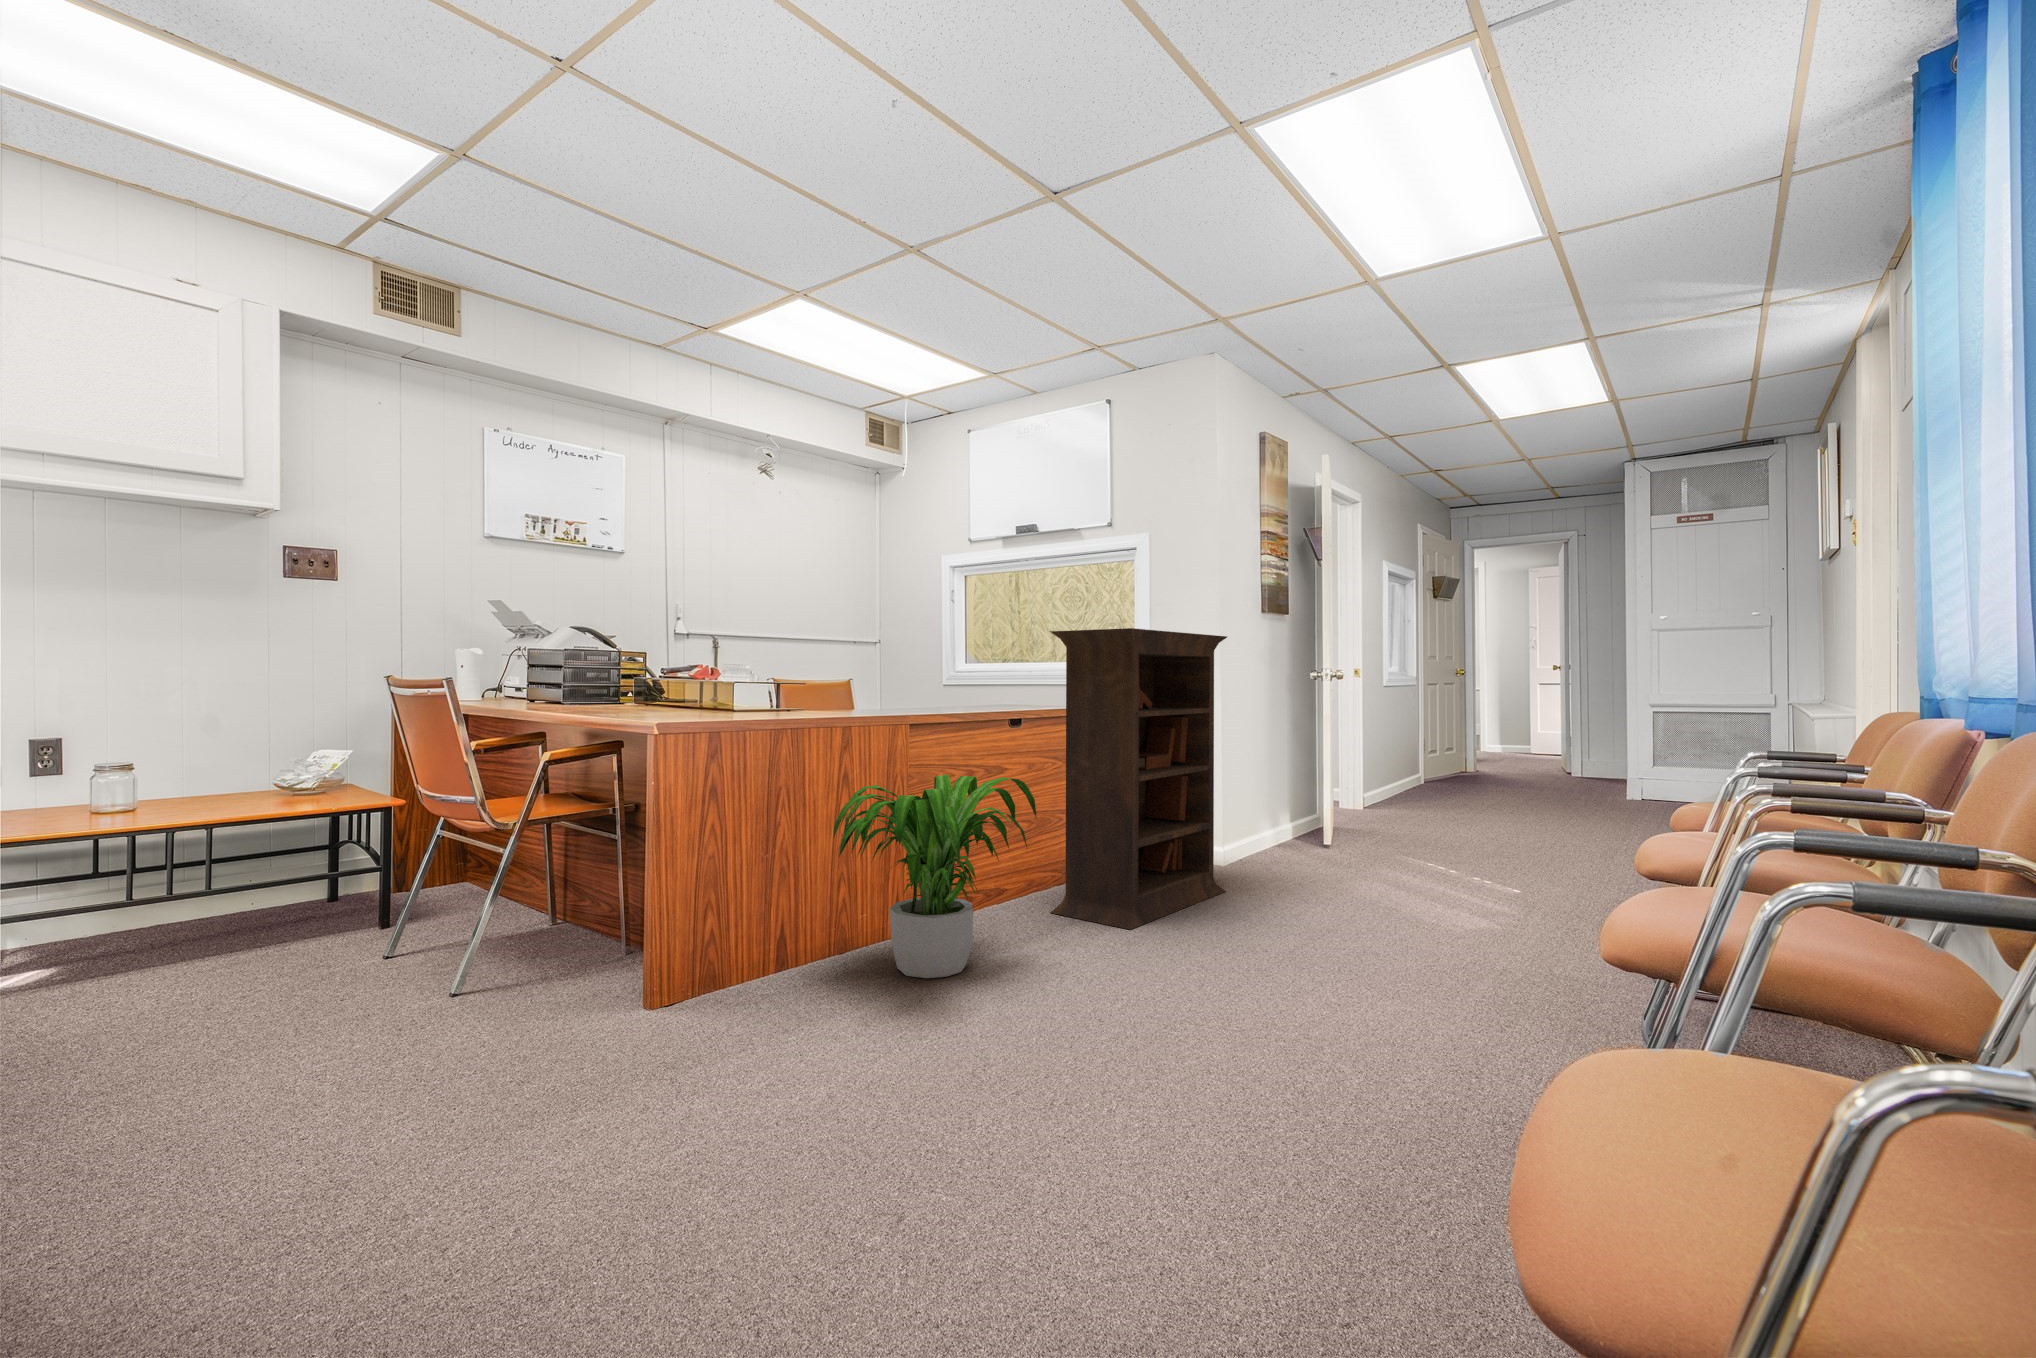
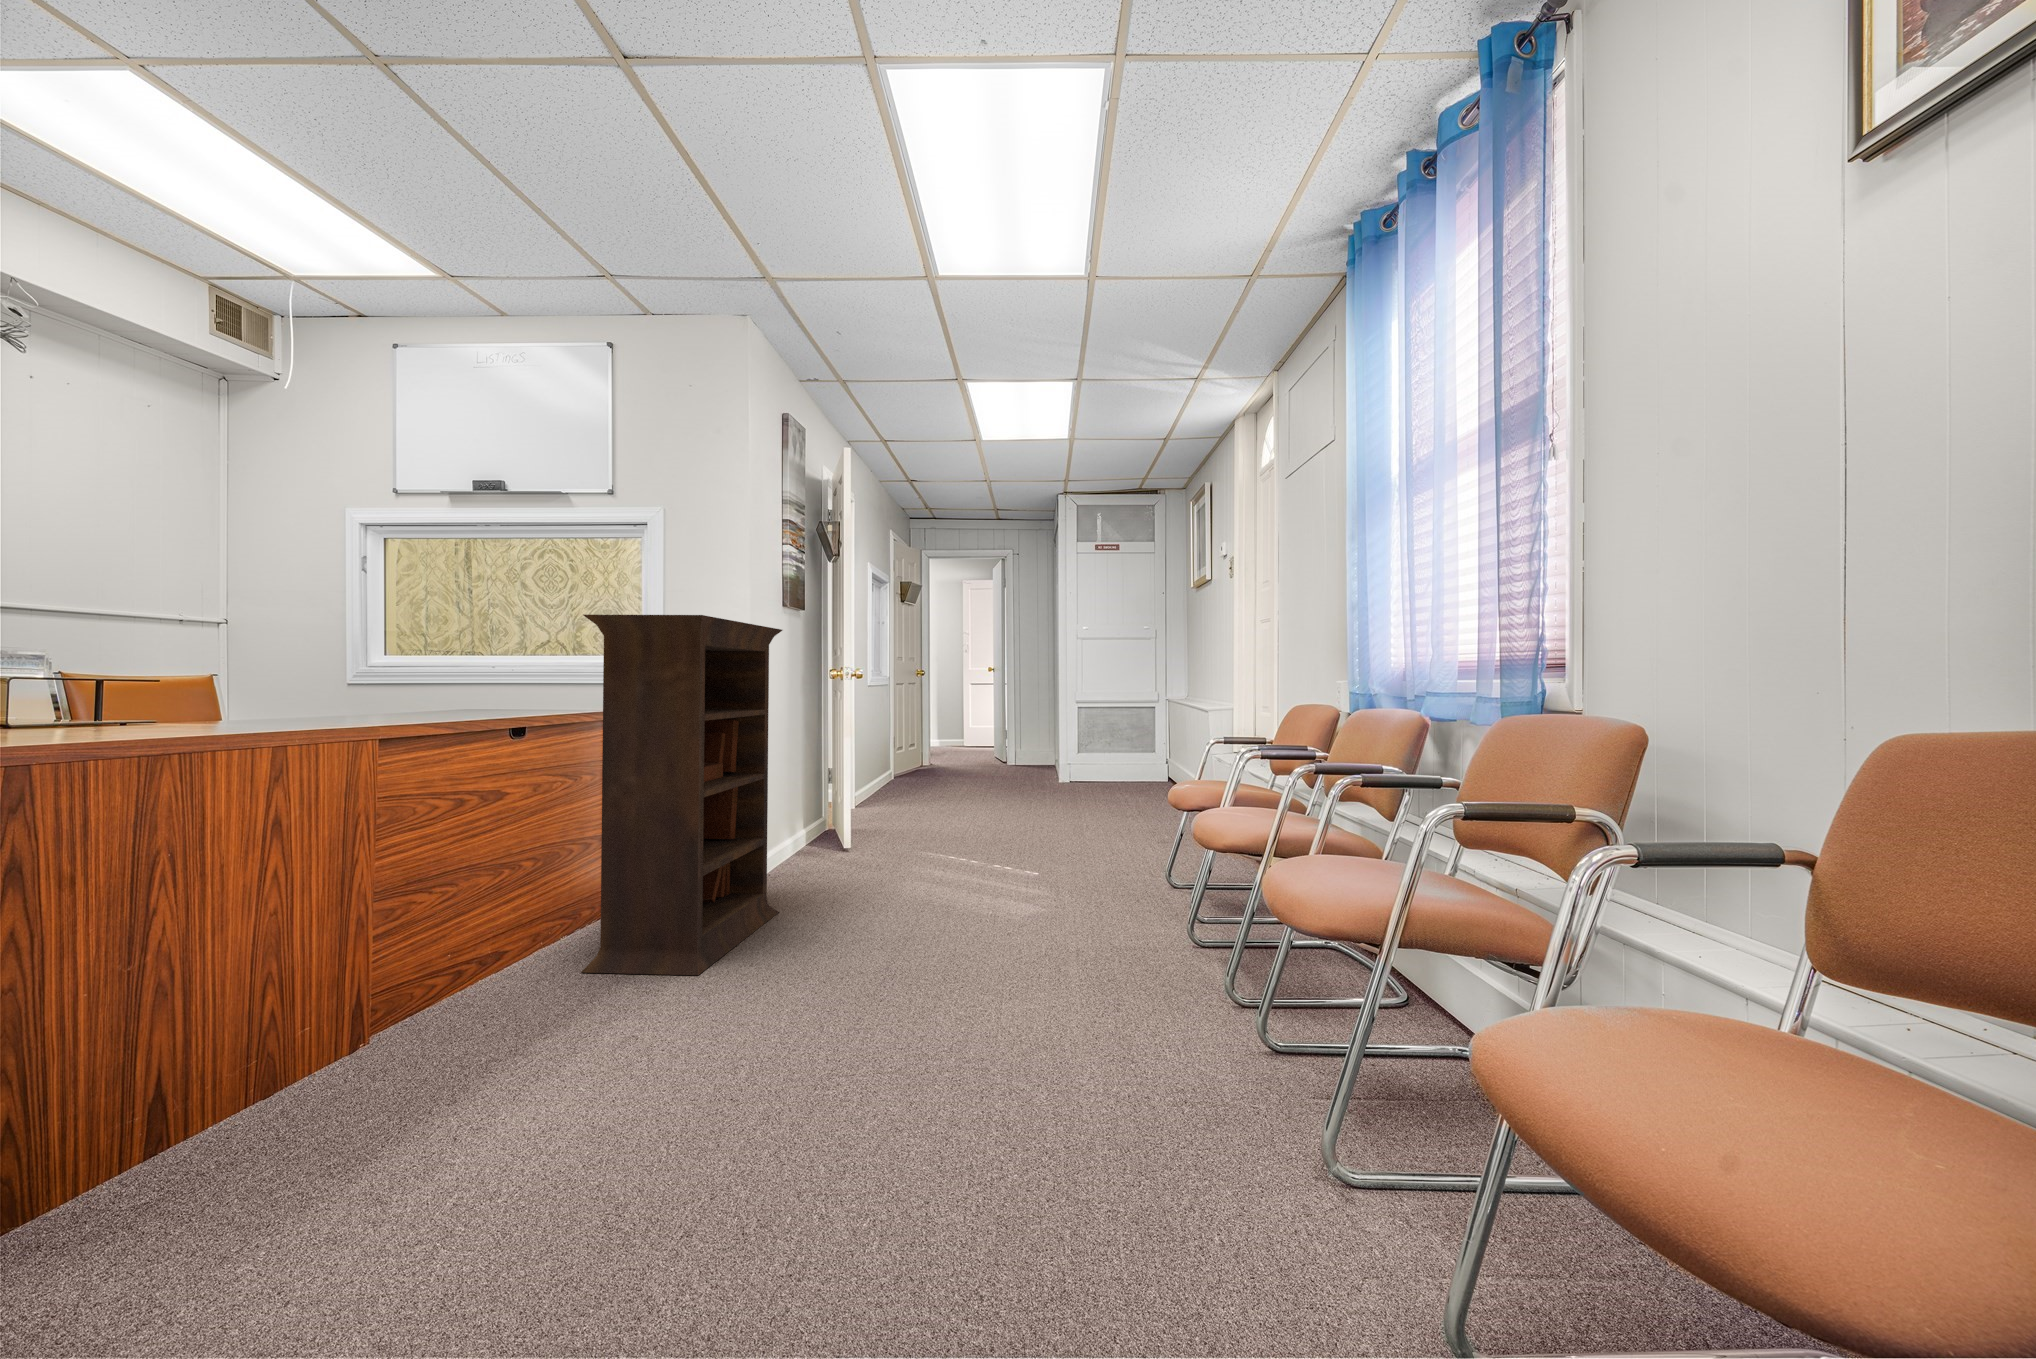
potted plant: present [833,774,1037,978] -> none [273,806,601,1105]

